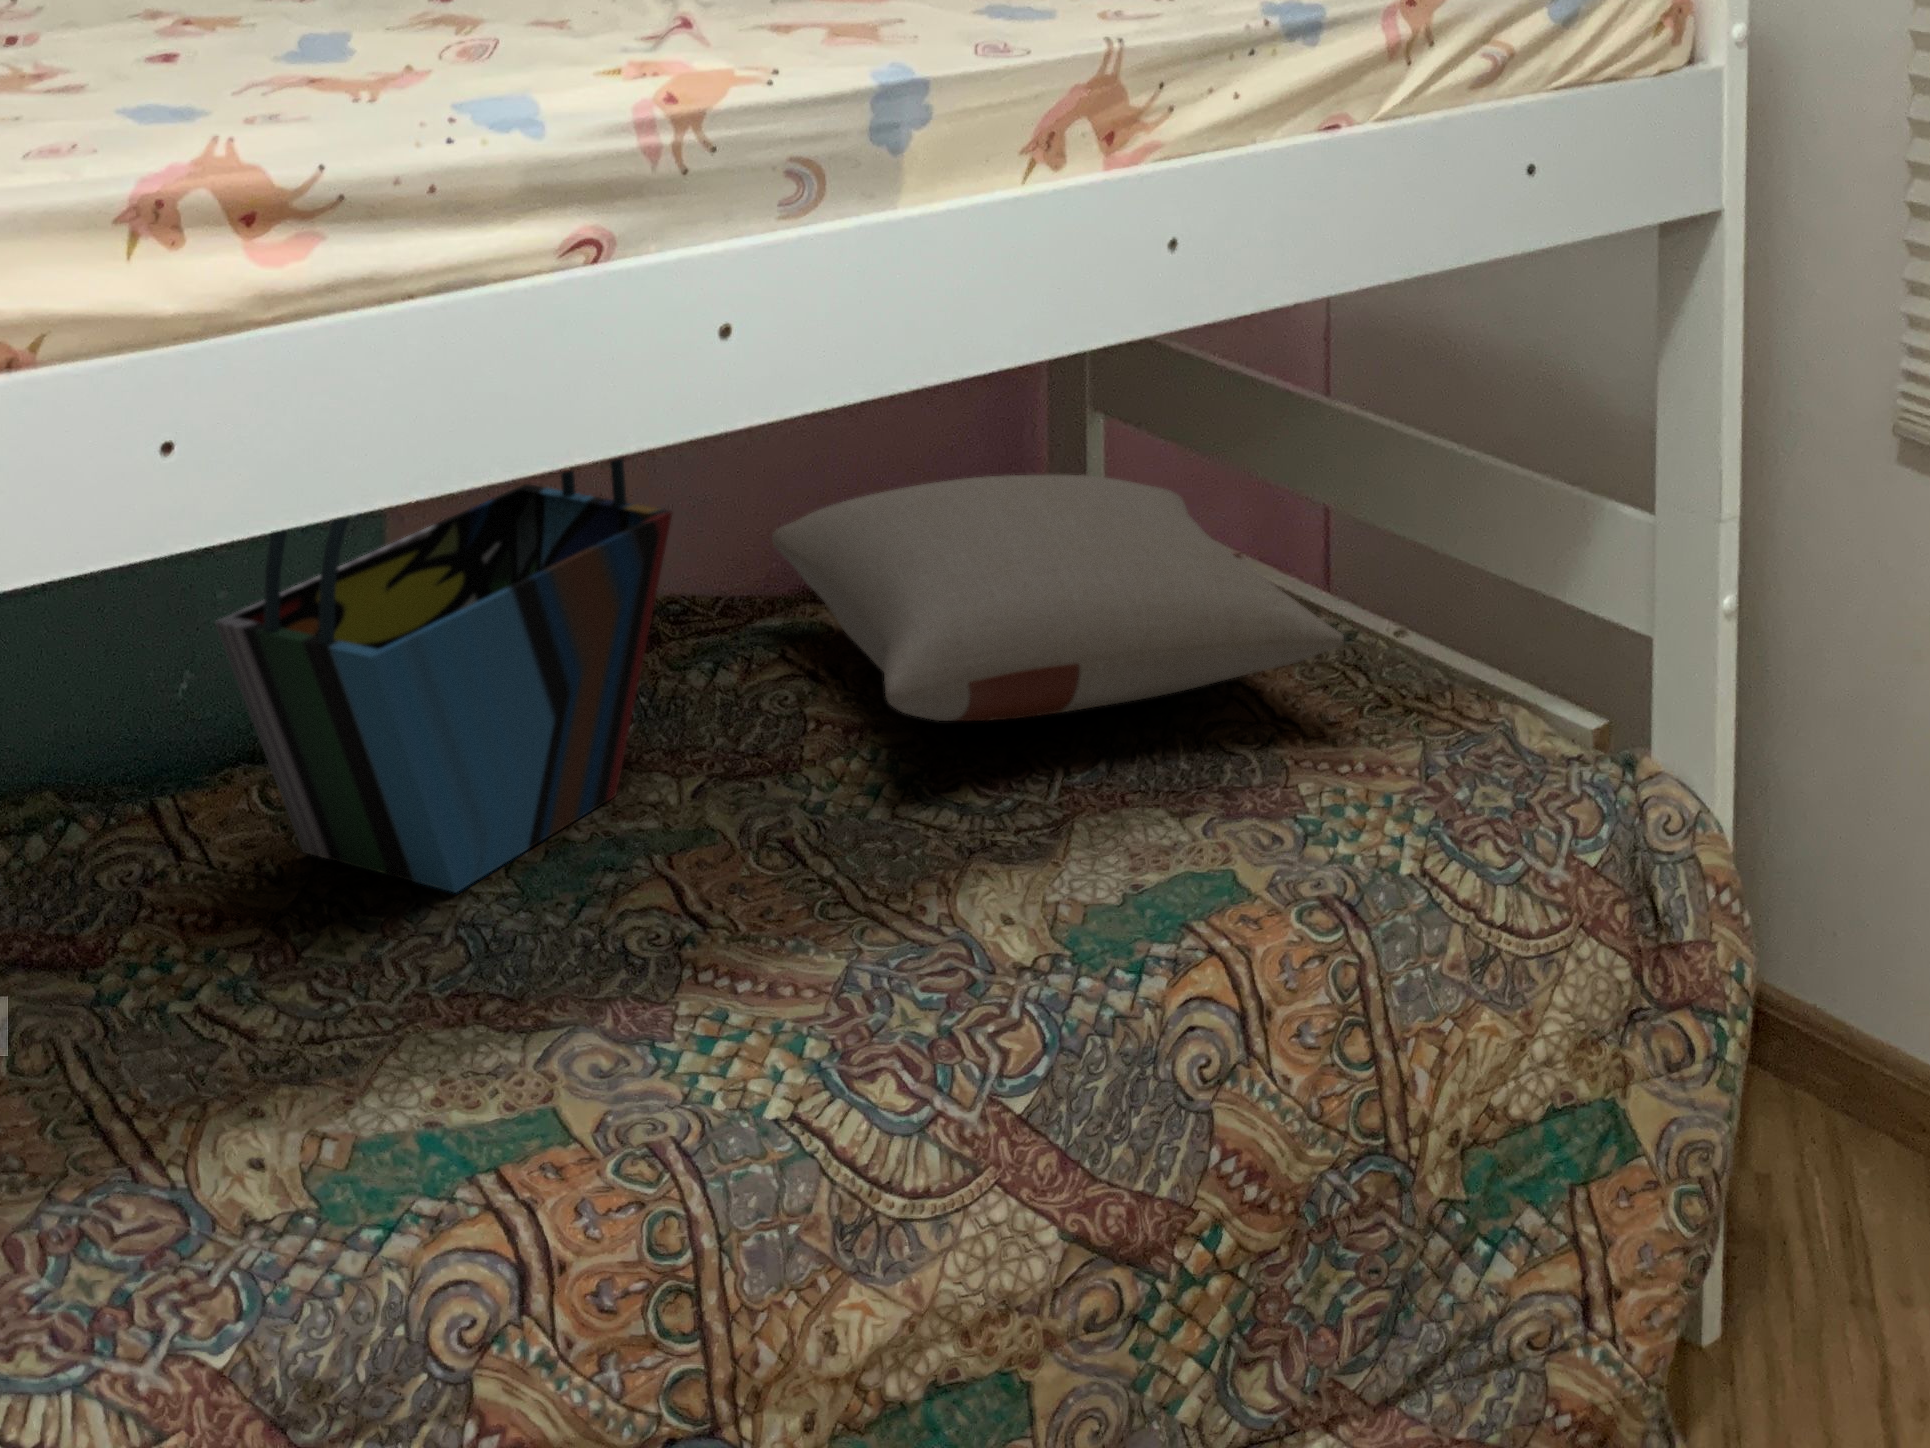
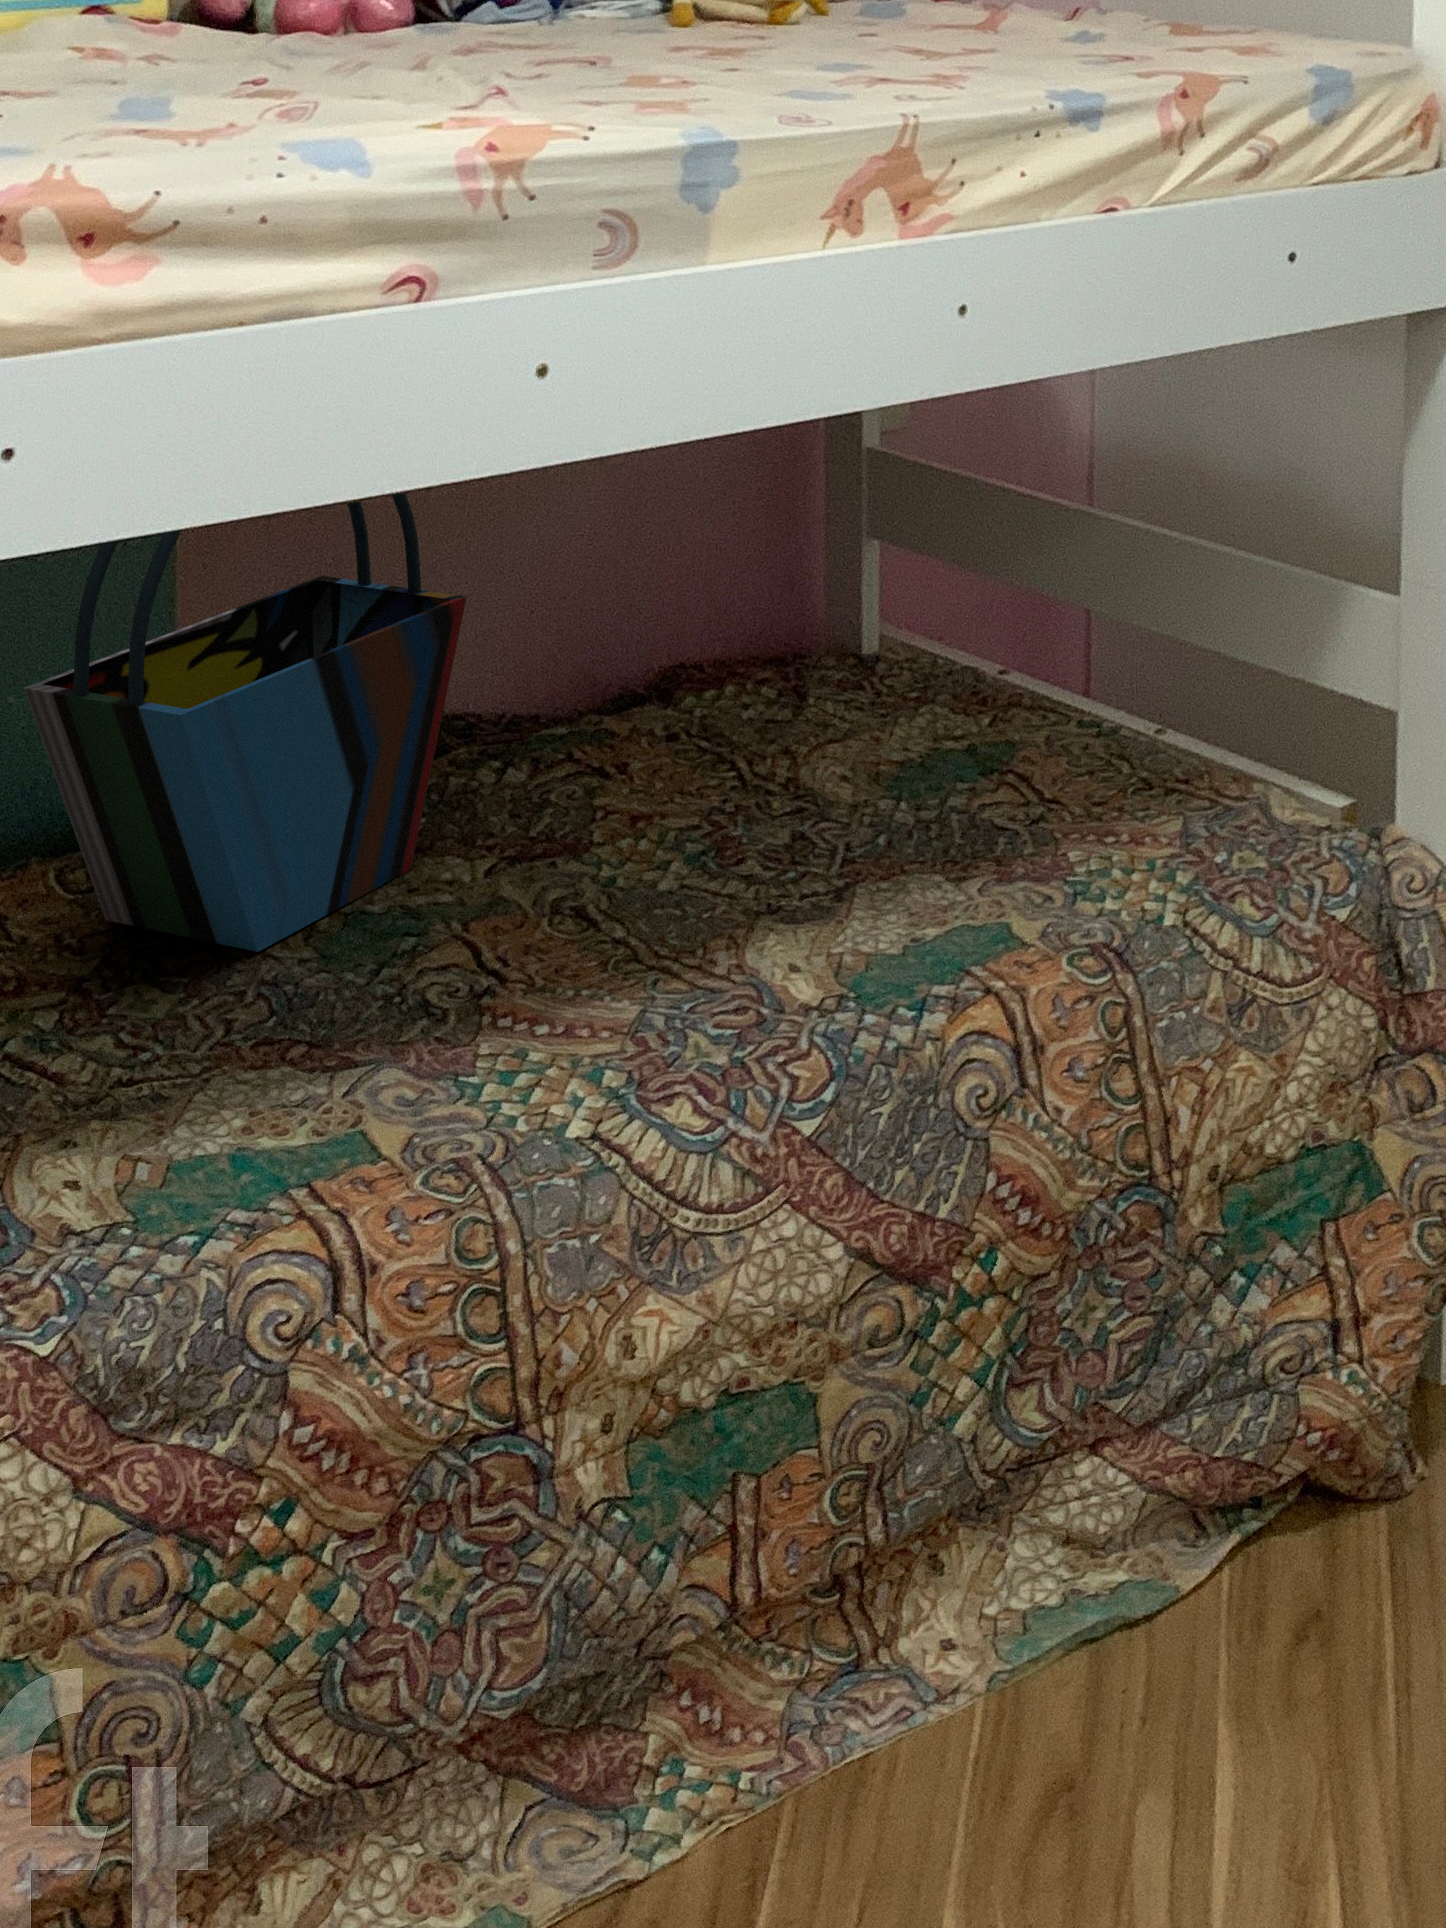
pillow: present [772,475,1344,721] -> none [556,576,1107,798]

